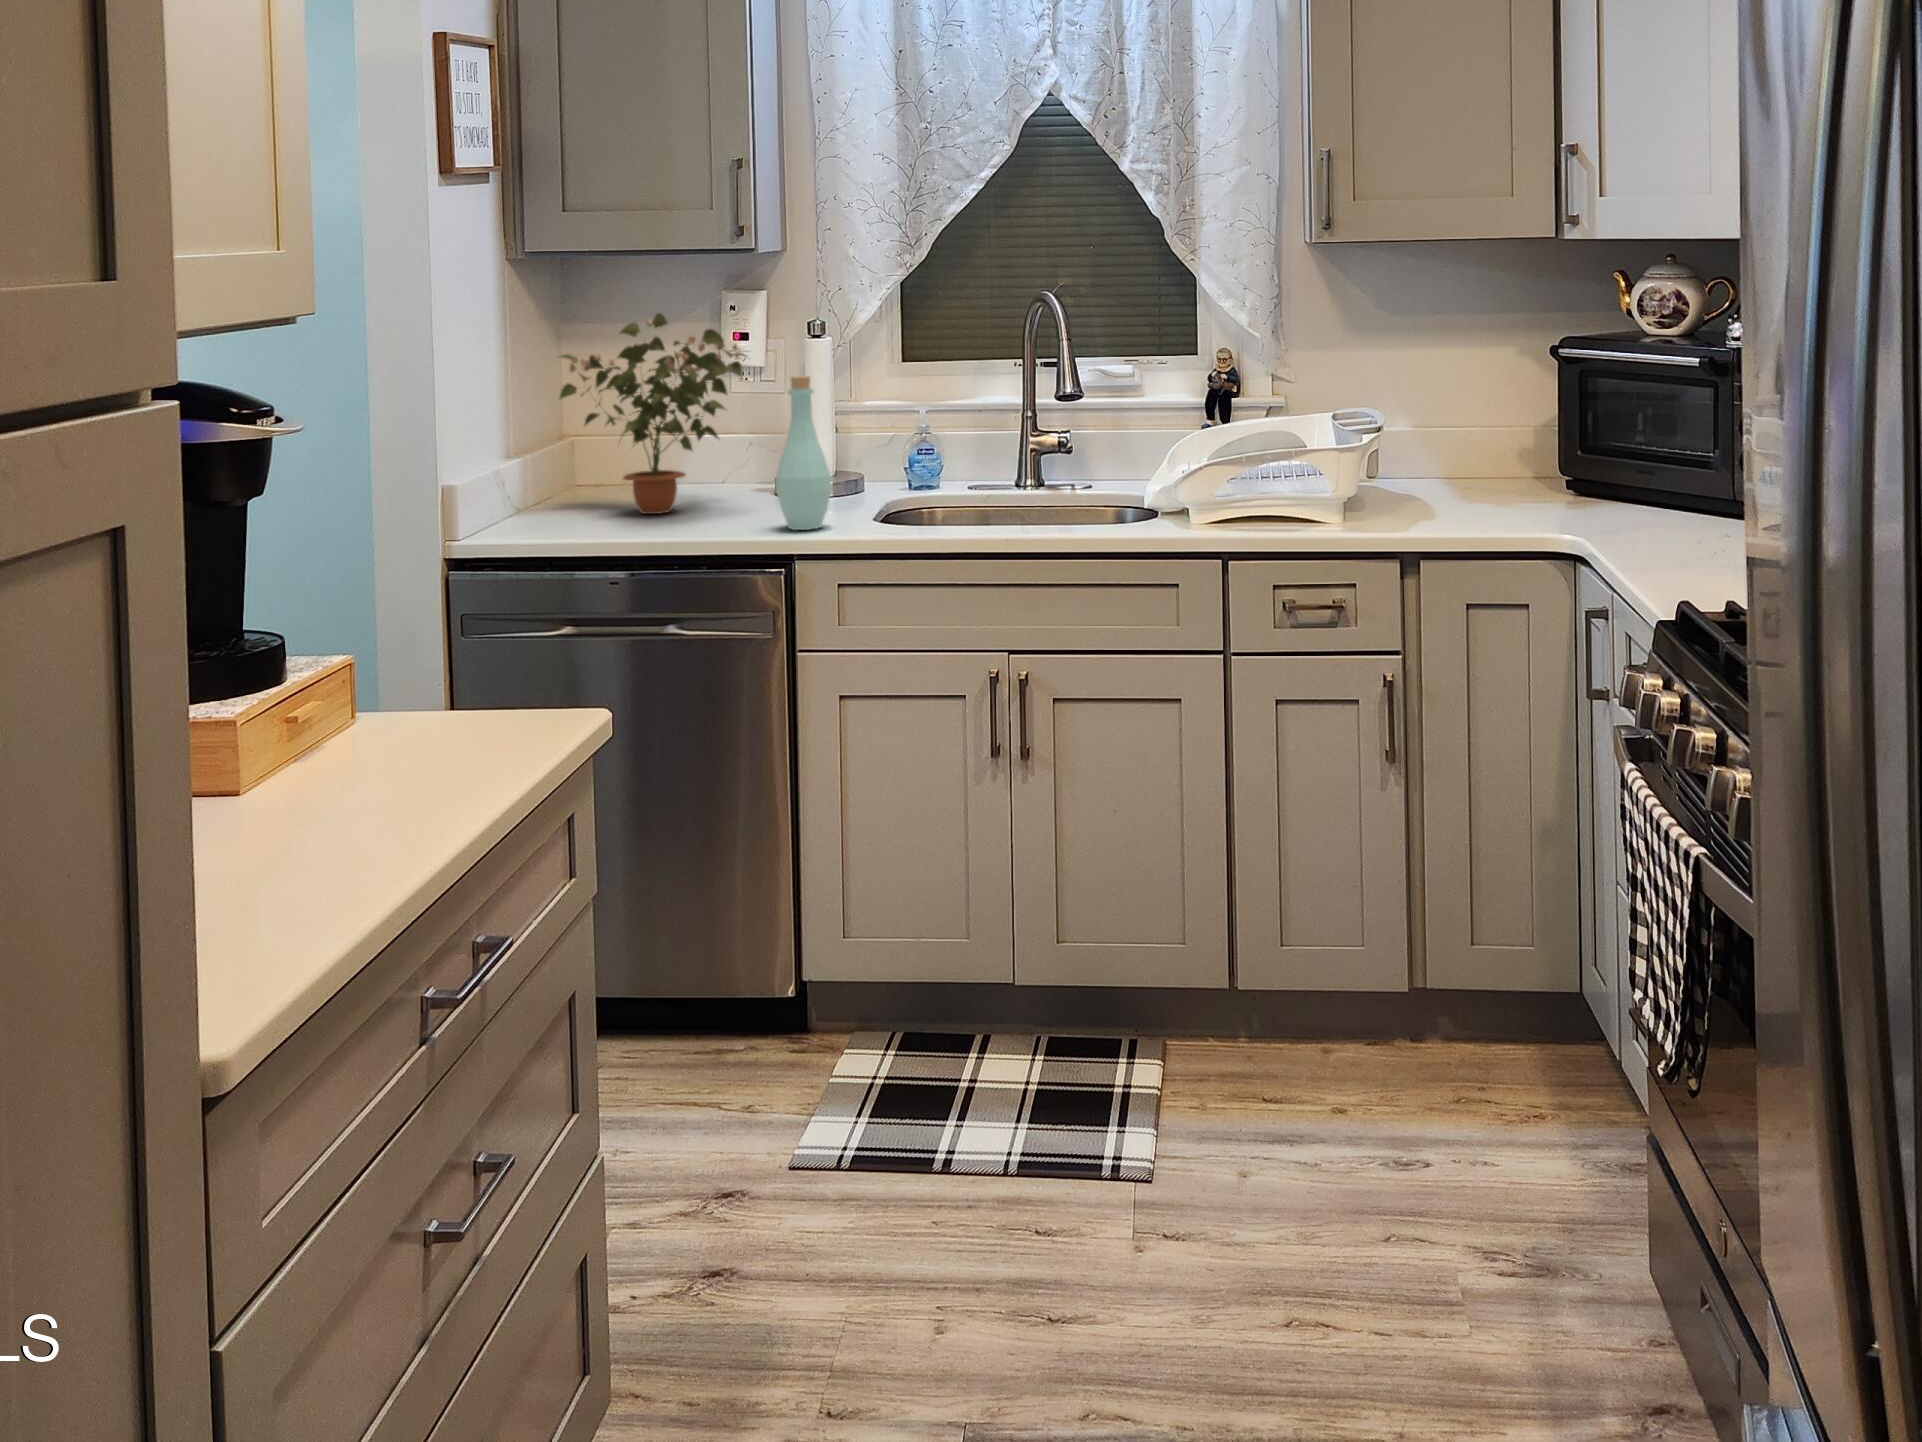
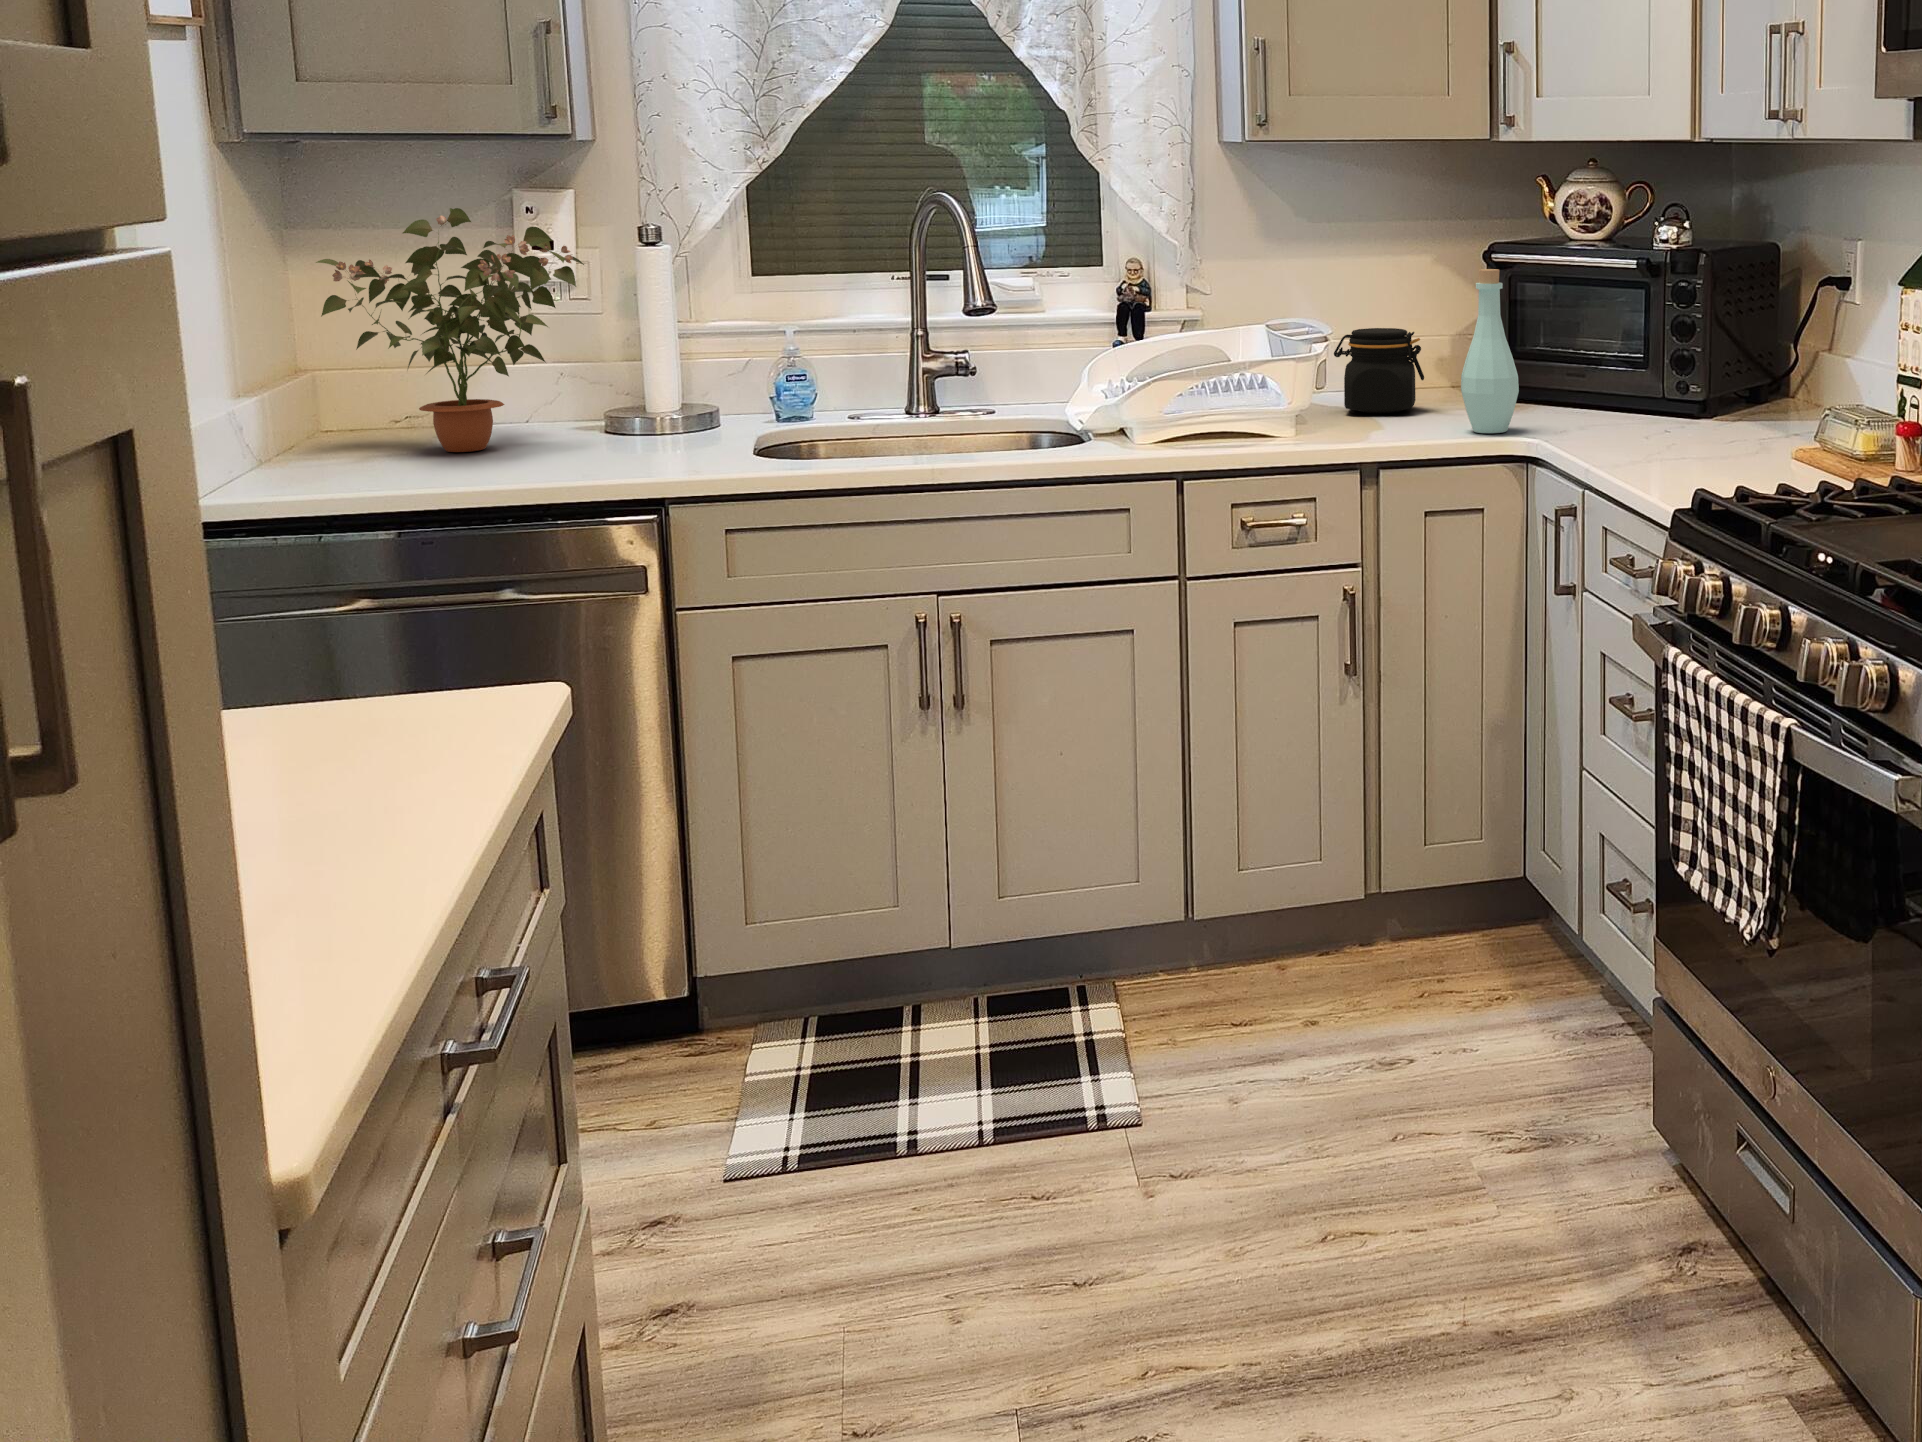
bottle: present [776,376,832,530] -> present [1461,269,1519,433]
jar: none [1401,422,1491,504] -> present [1334,328,1424,413]

